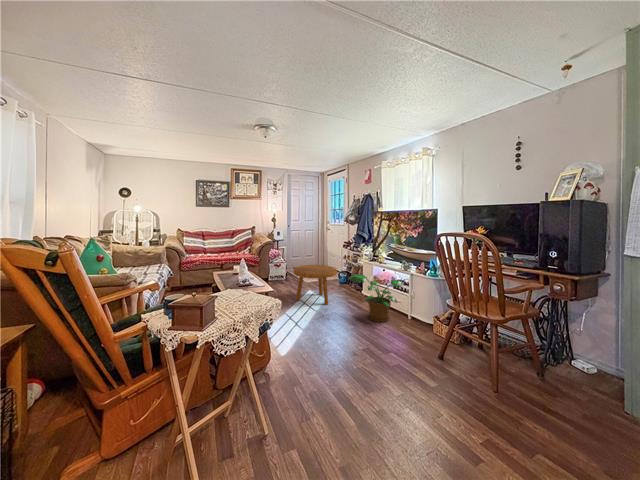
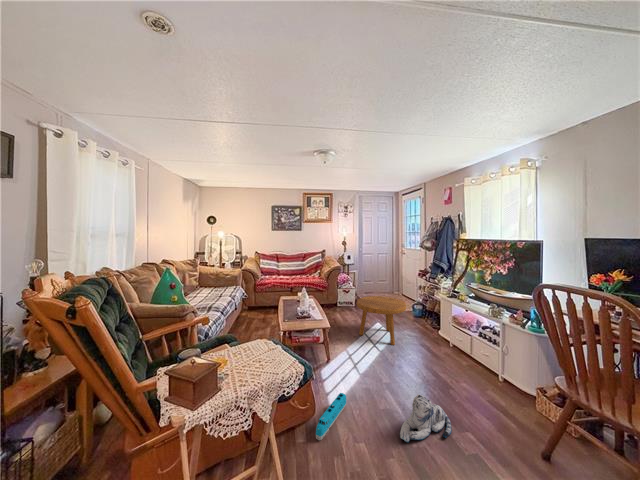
potted plant: present [349,274,403,322] -> none [418,314,492,380]
plush toy: none [344,331,381,369] -> present [400,394,452,442]
toy train: none [273,344,296,383] -> present [316,393,346,440]

